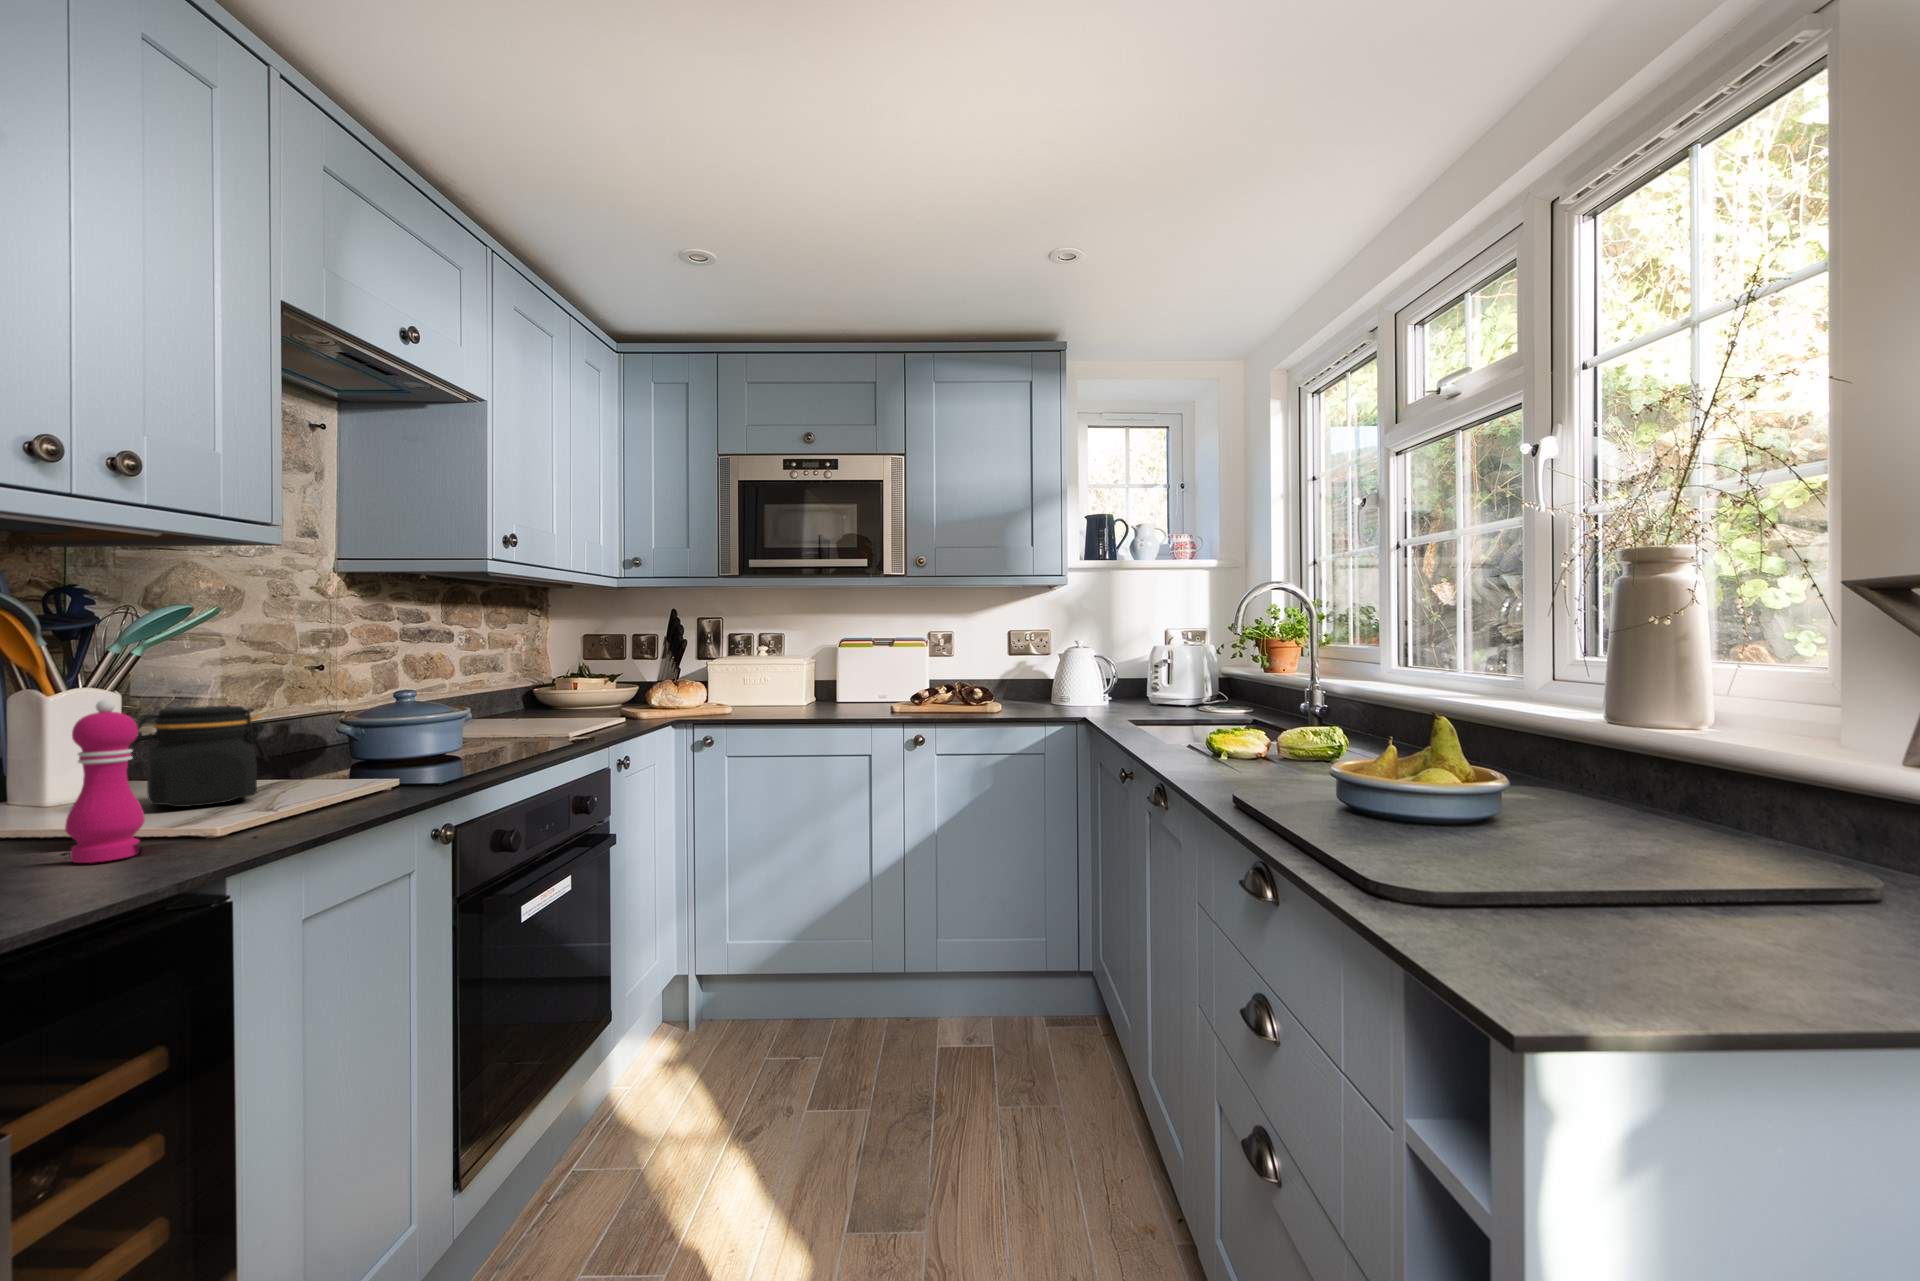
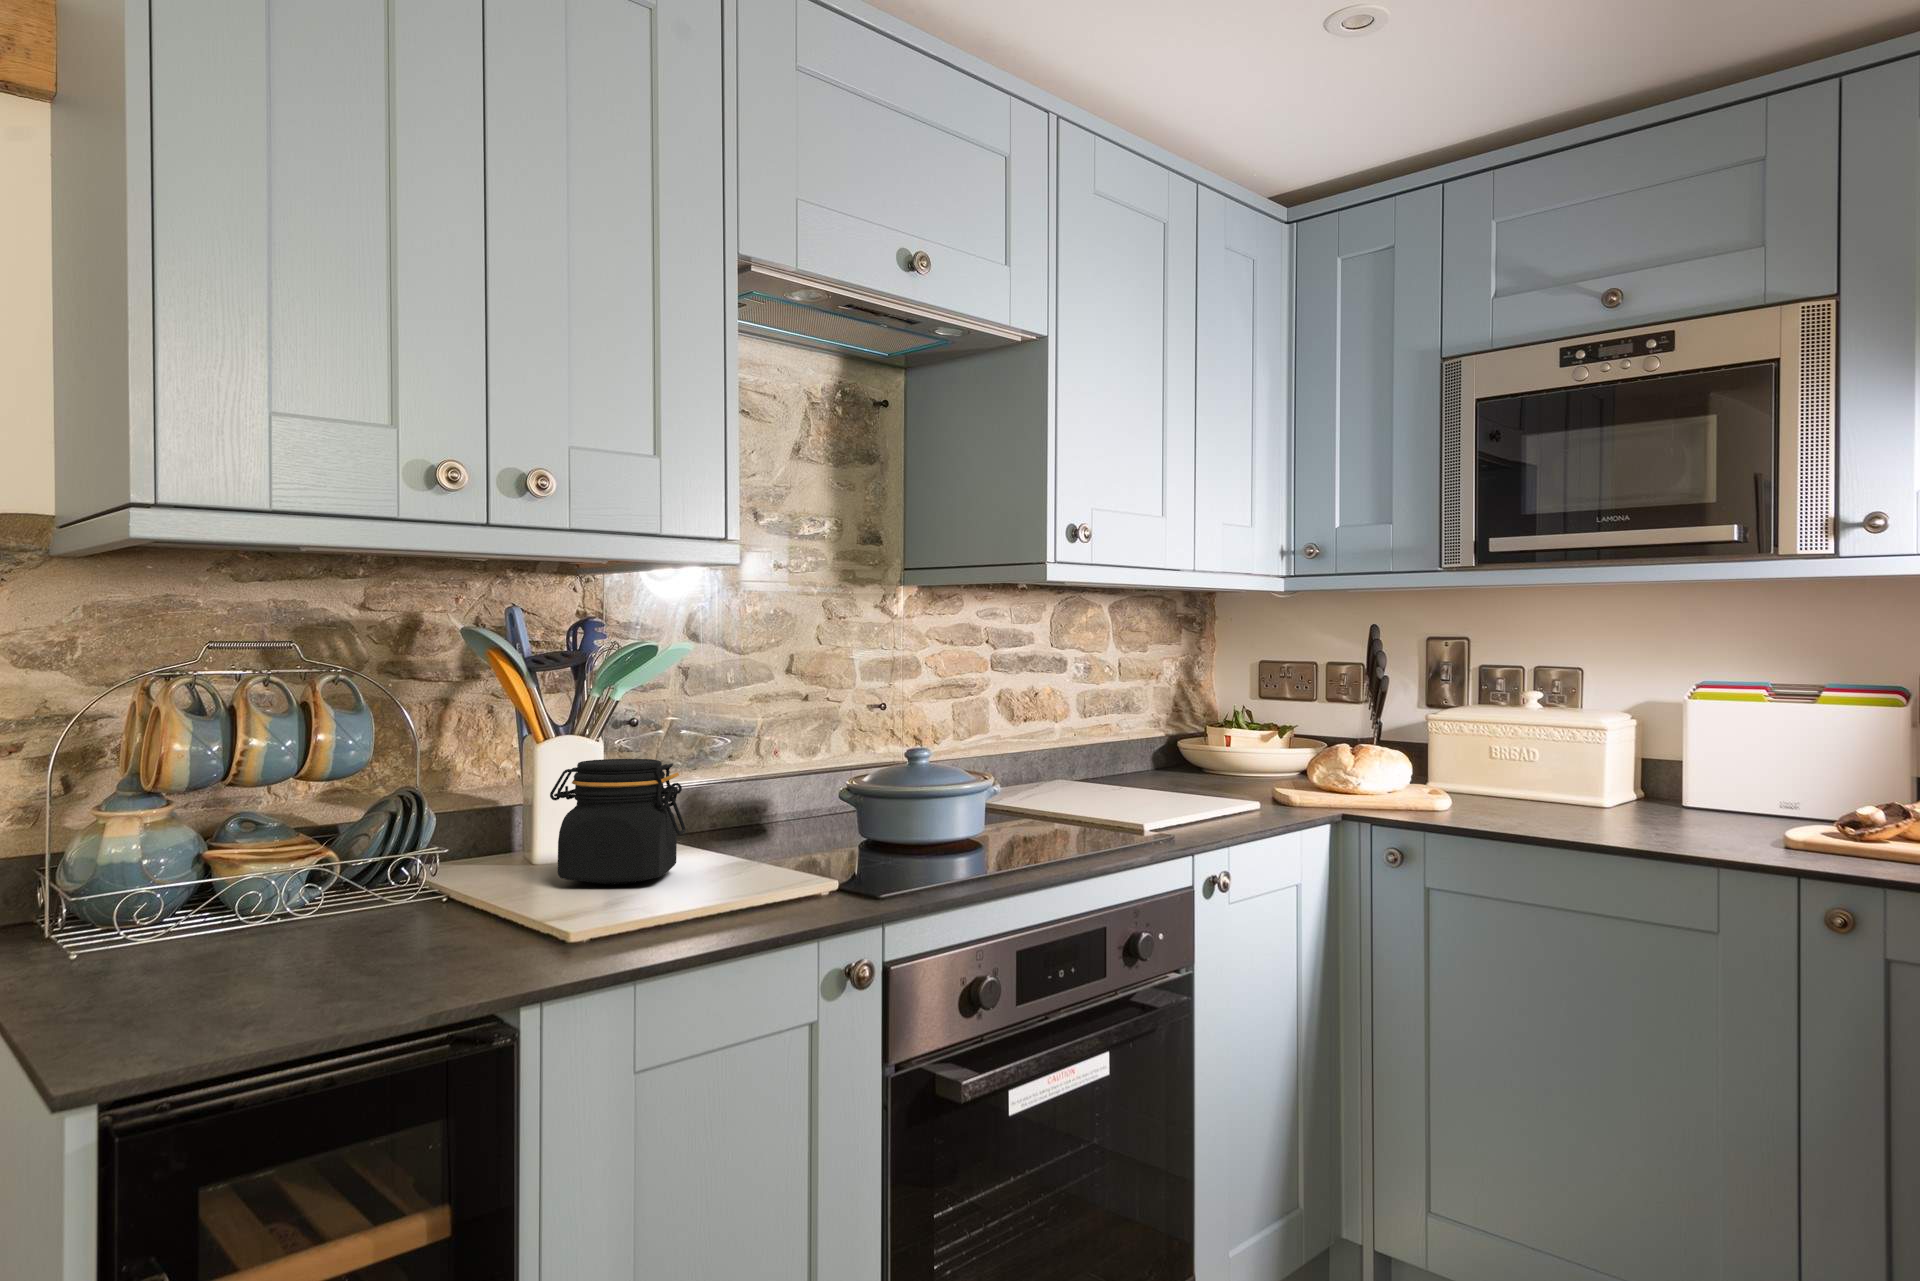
pepper mill: present [65,700,145,863] -> none [393,754,469,954]

